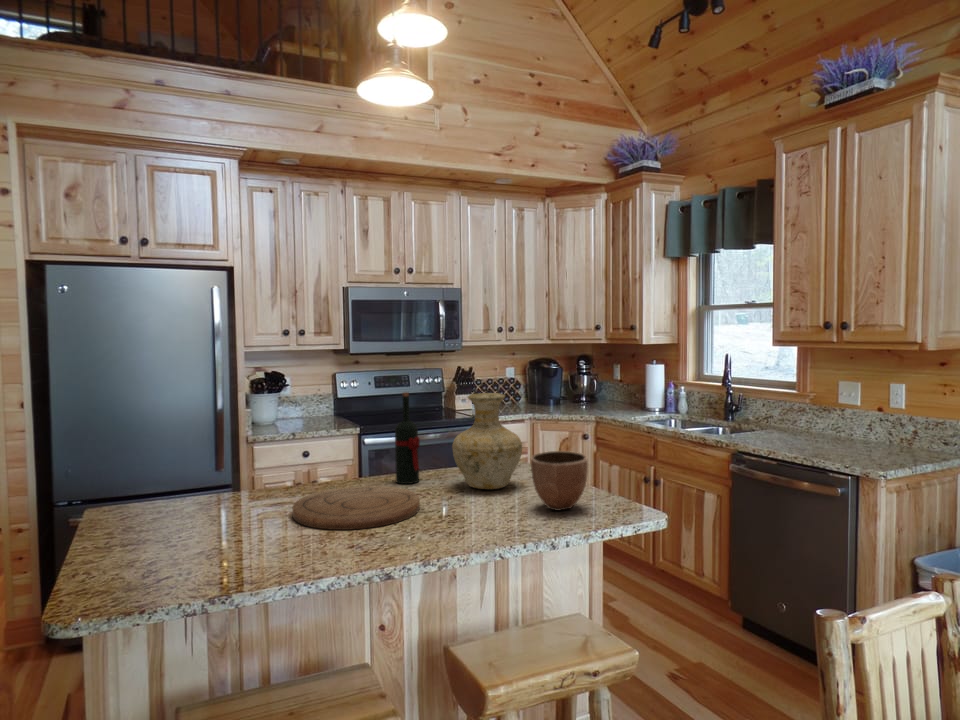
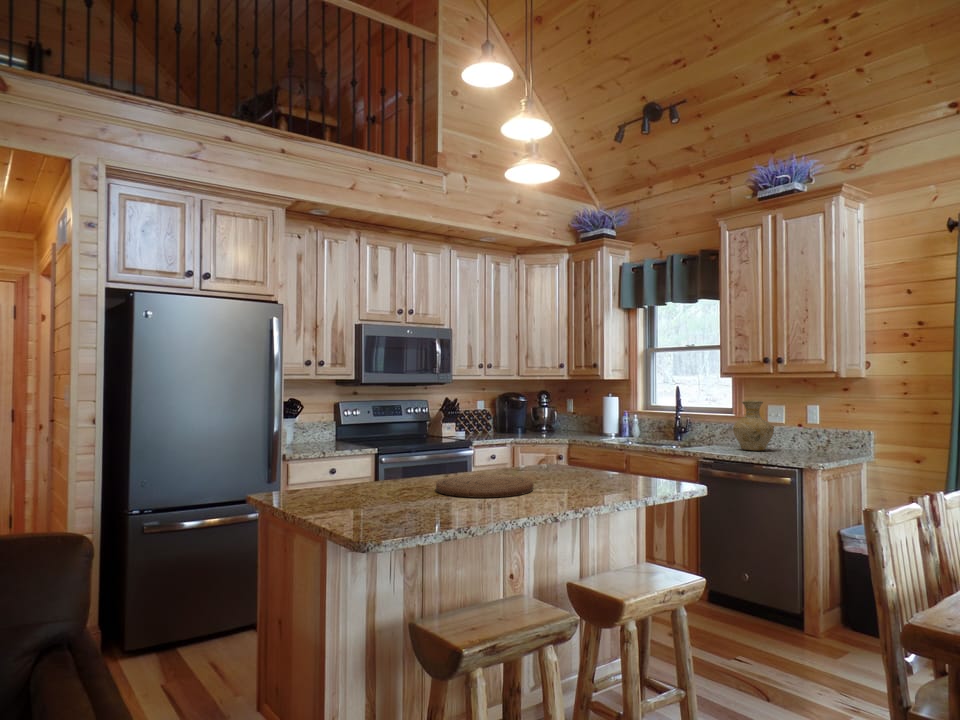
wine bottle: present [395,392,420,484] -> none [482,403,504,476]
vase: present [452,393,522,489] -> present [733,400,774,451]
decorative bowl: present [531,451,588,511] -> none [612,442,655,484]

